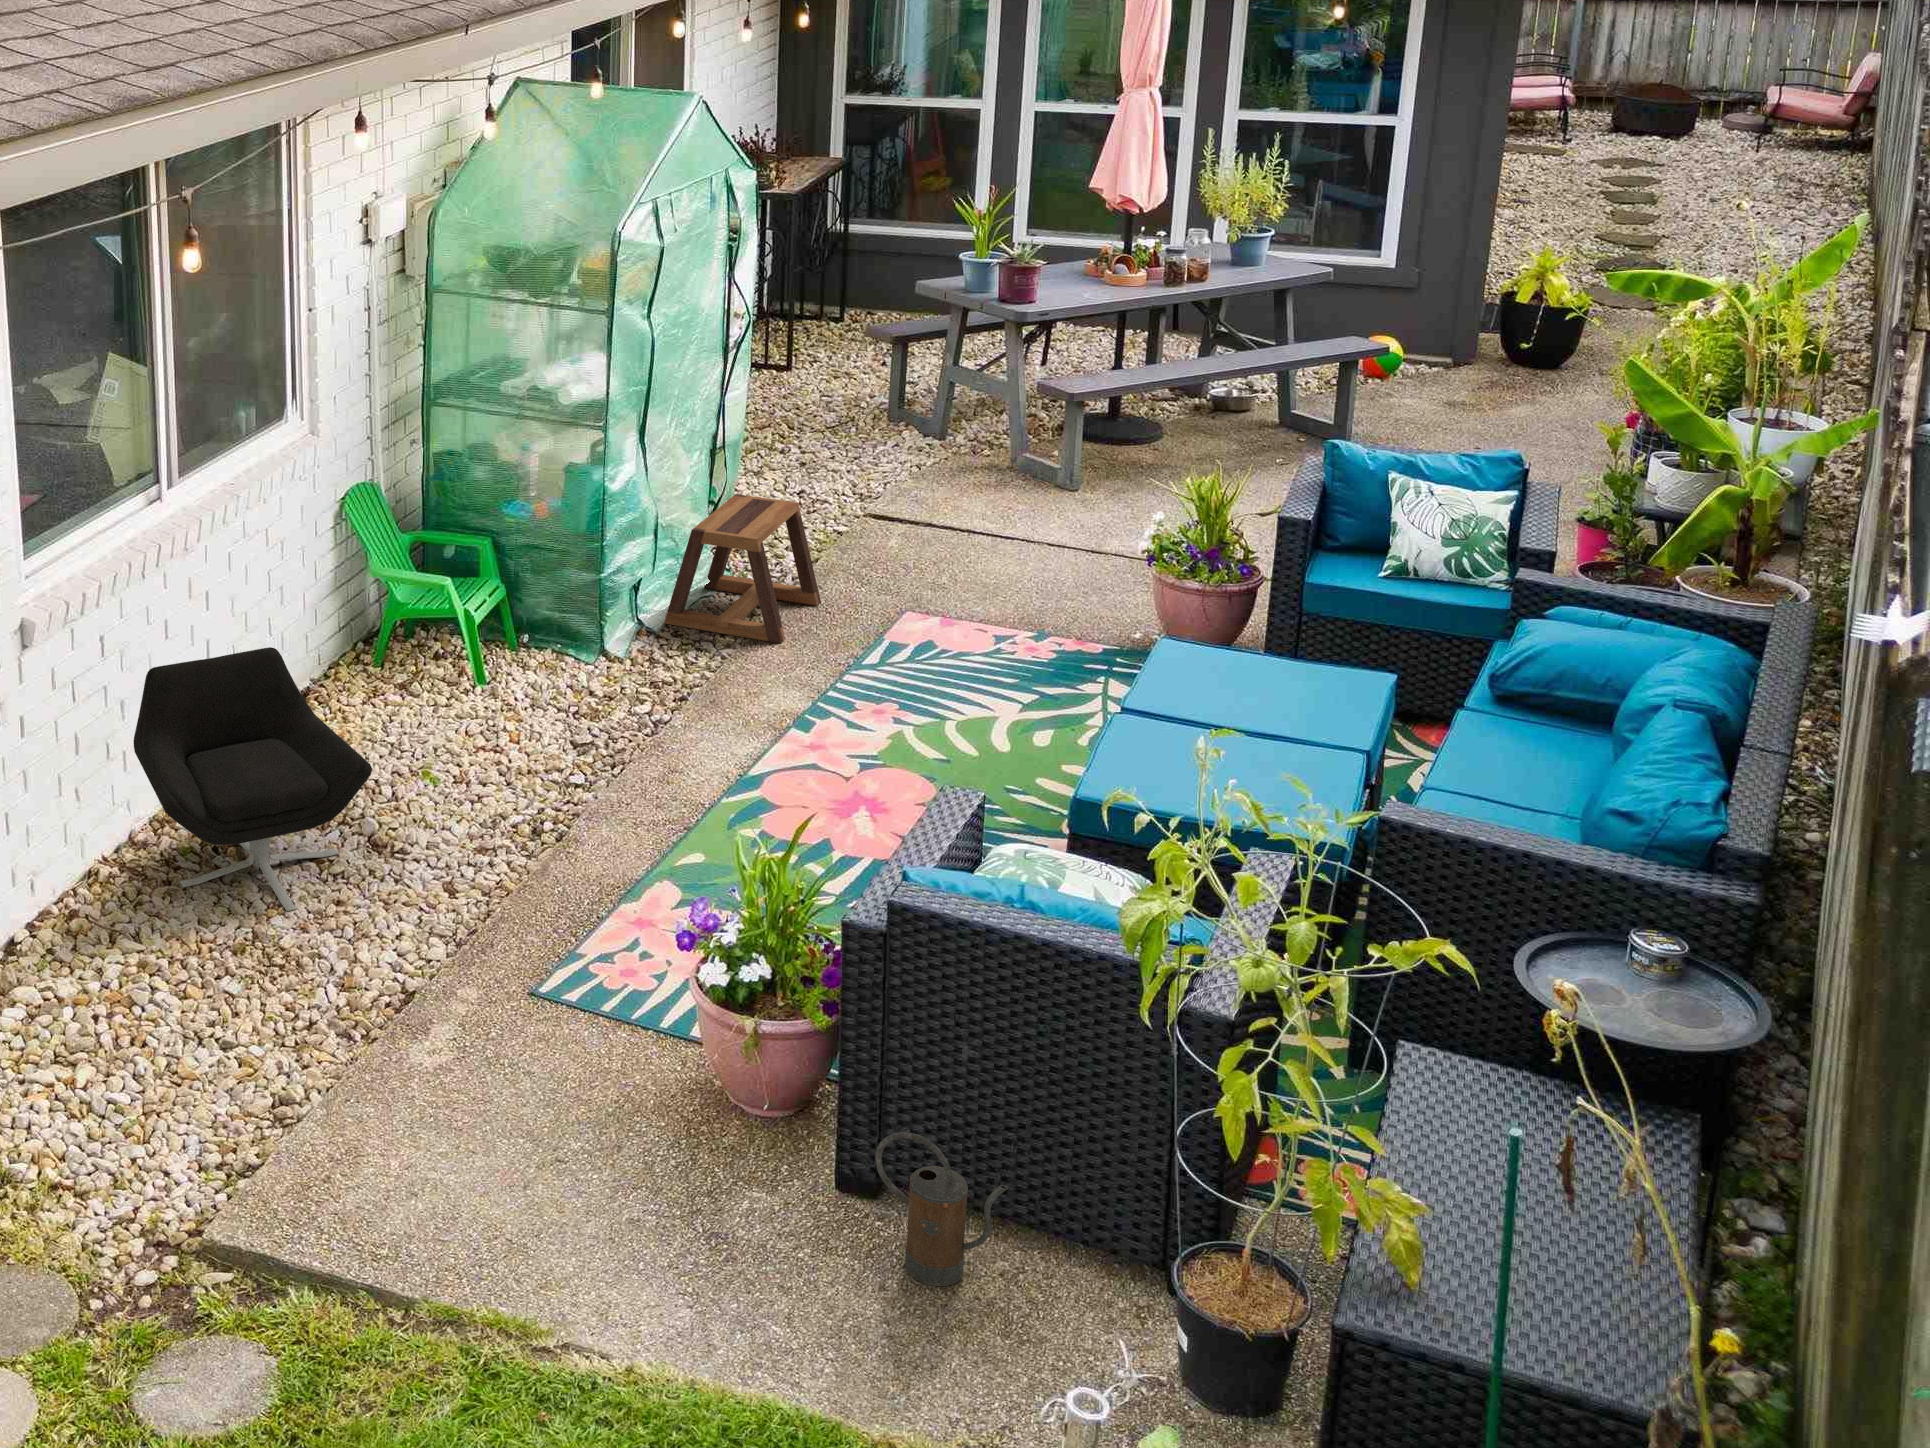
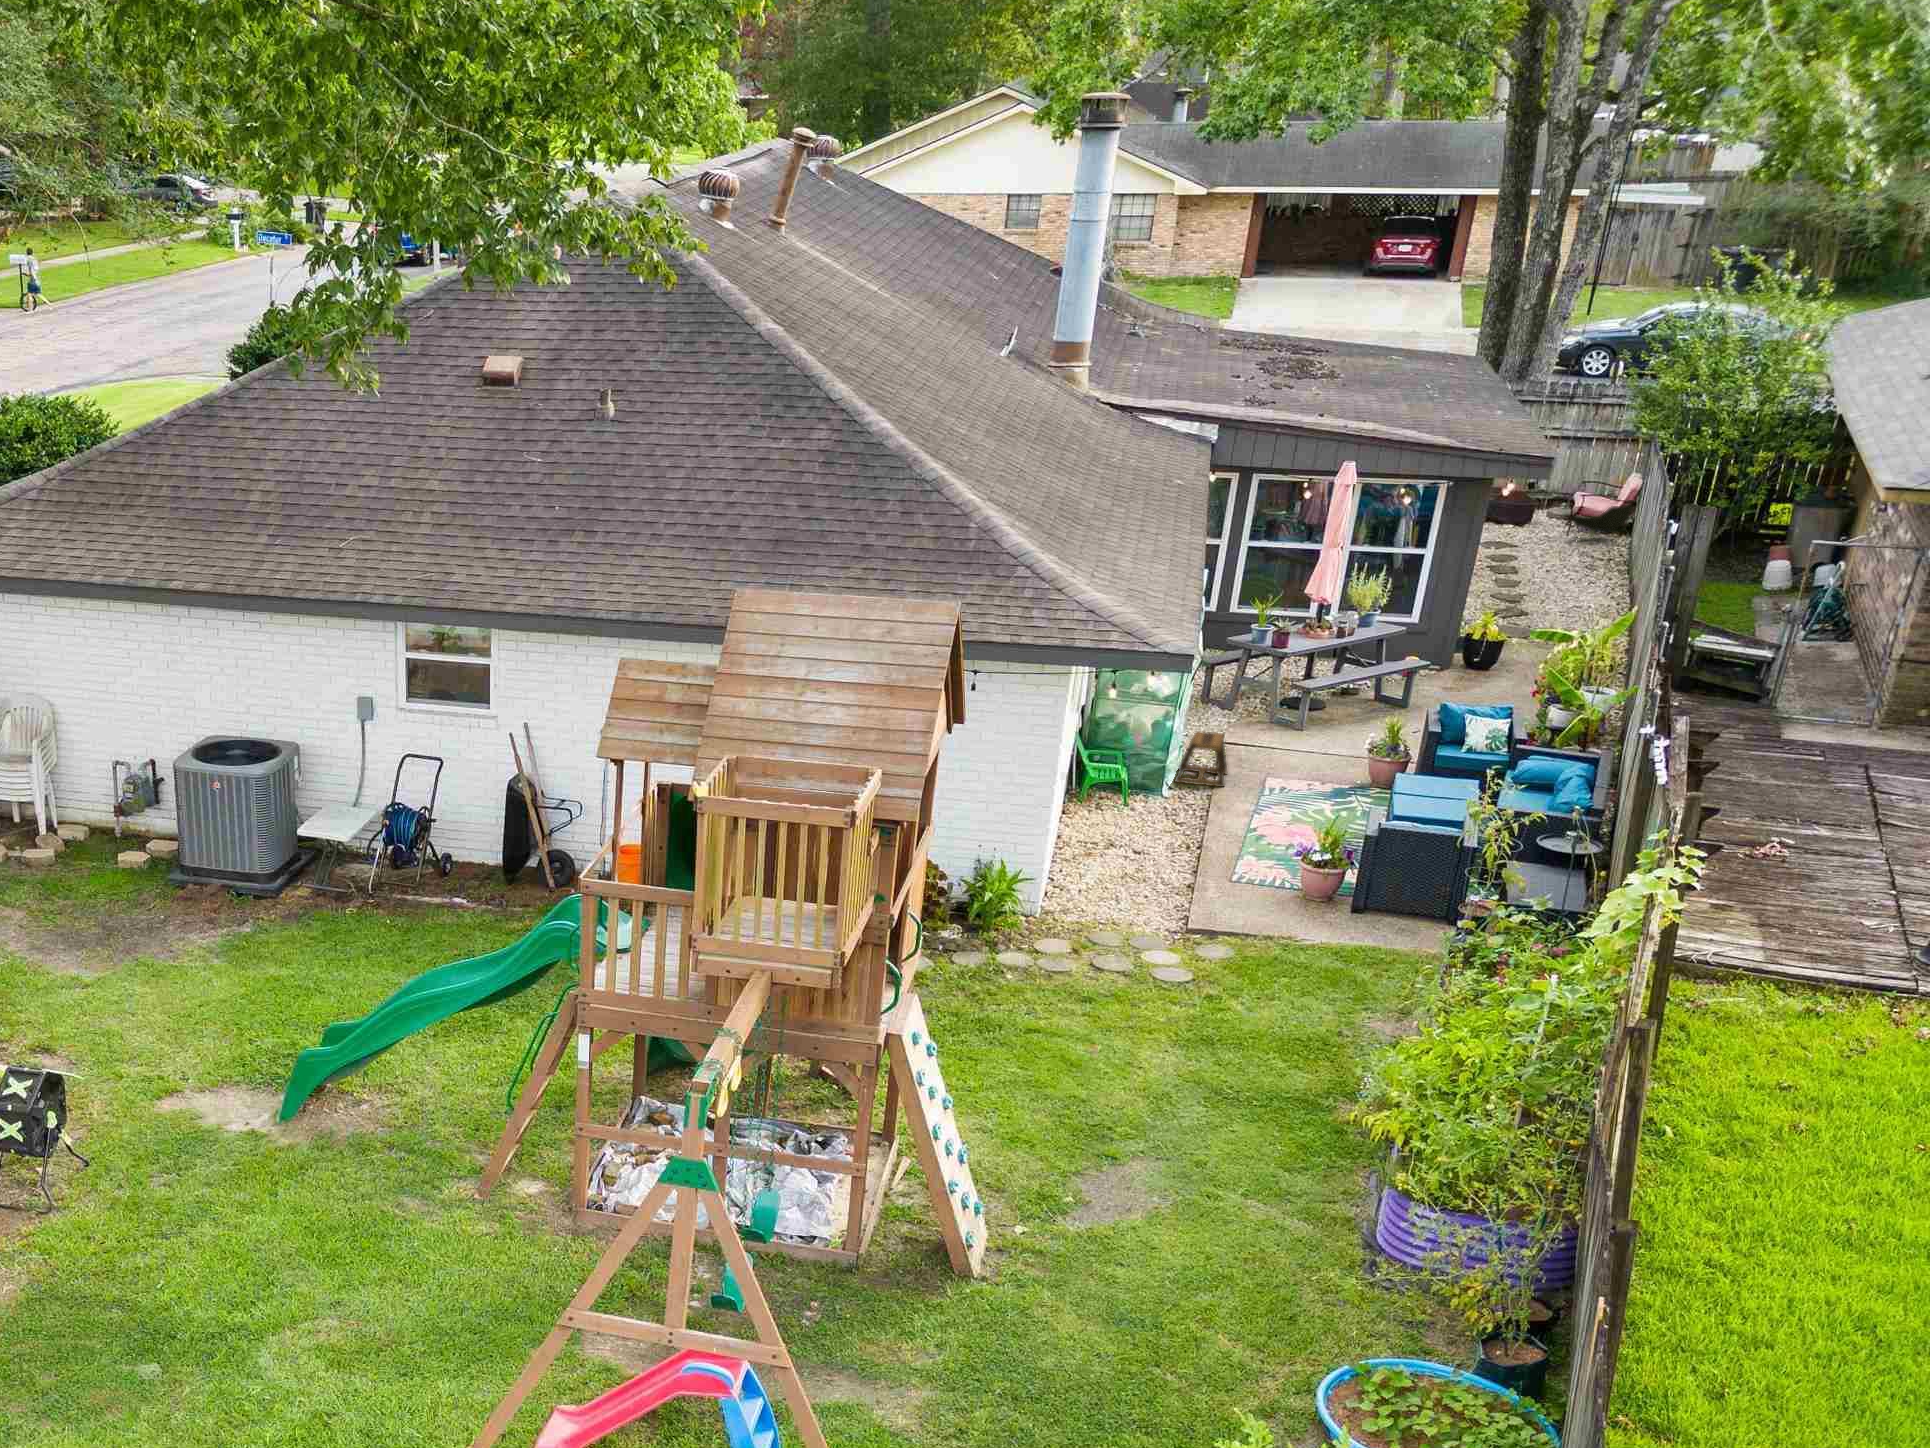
lounge chair: present [134,647,372,911] -> present [1572,505,1633,543]
watering can: present [875,1132,1008,1286] -> none [1375,881,1414,920]

